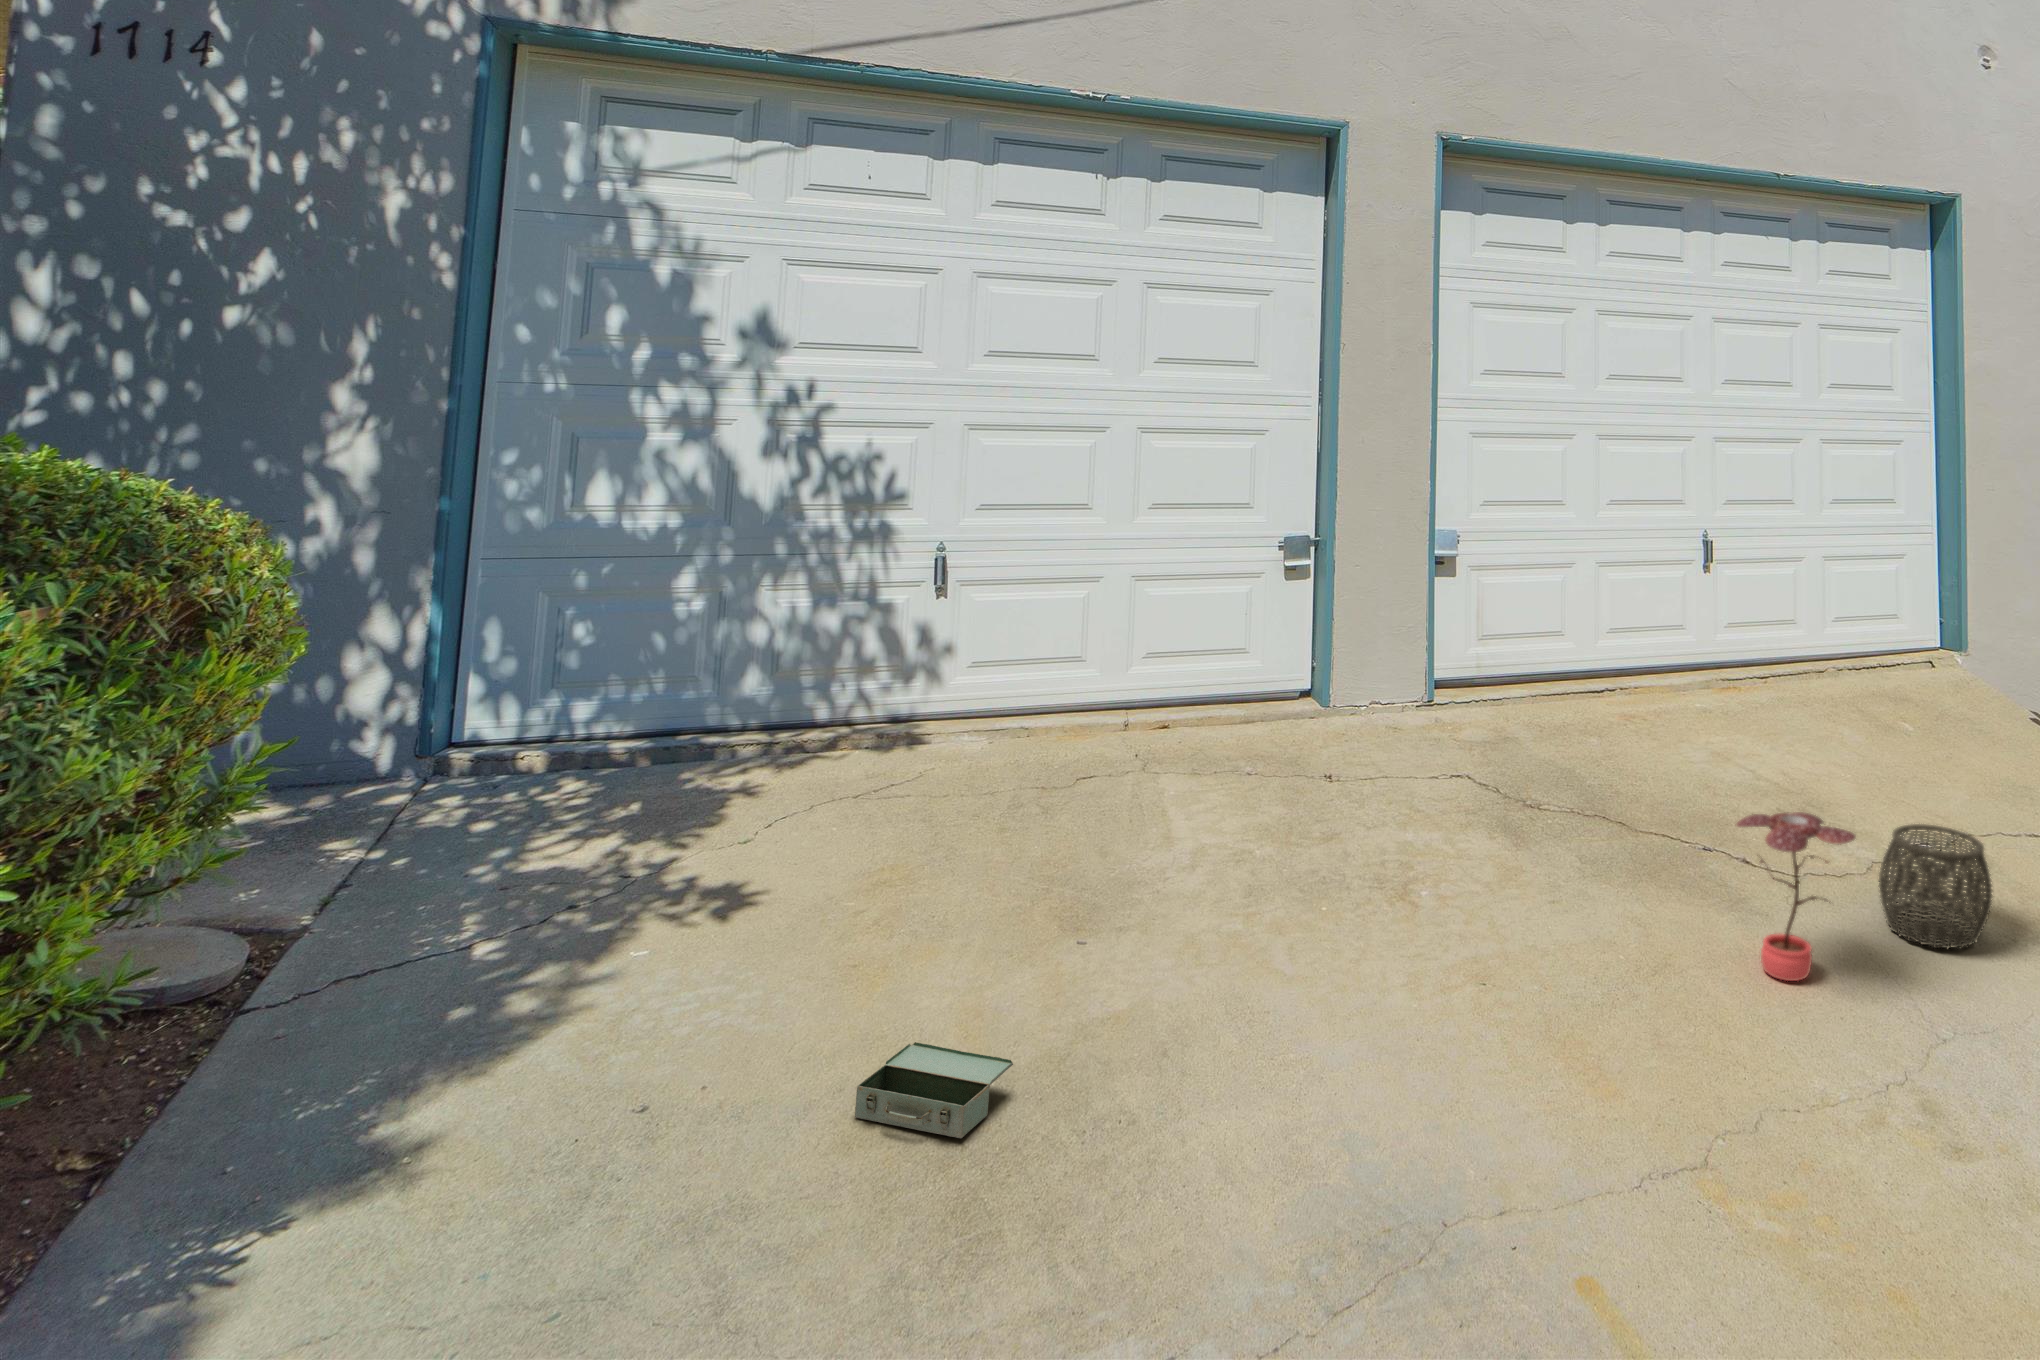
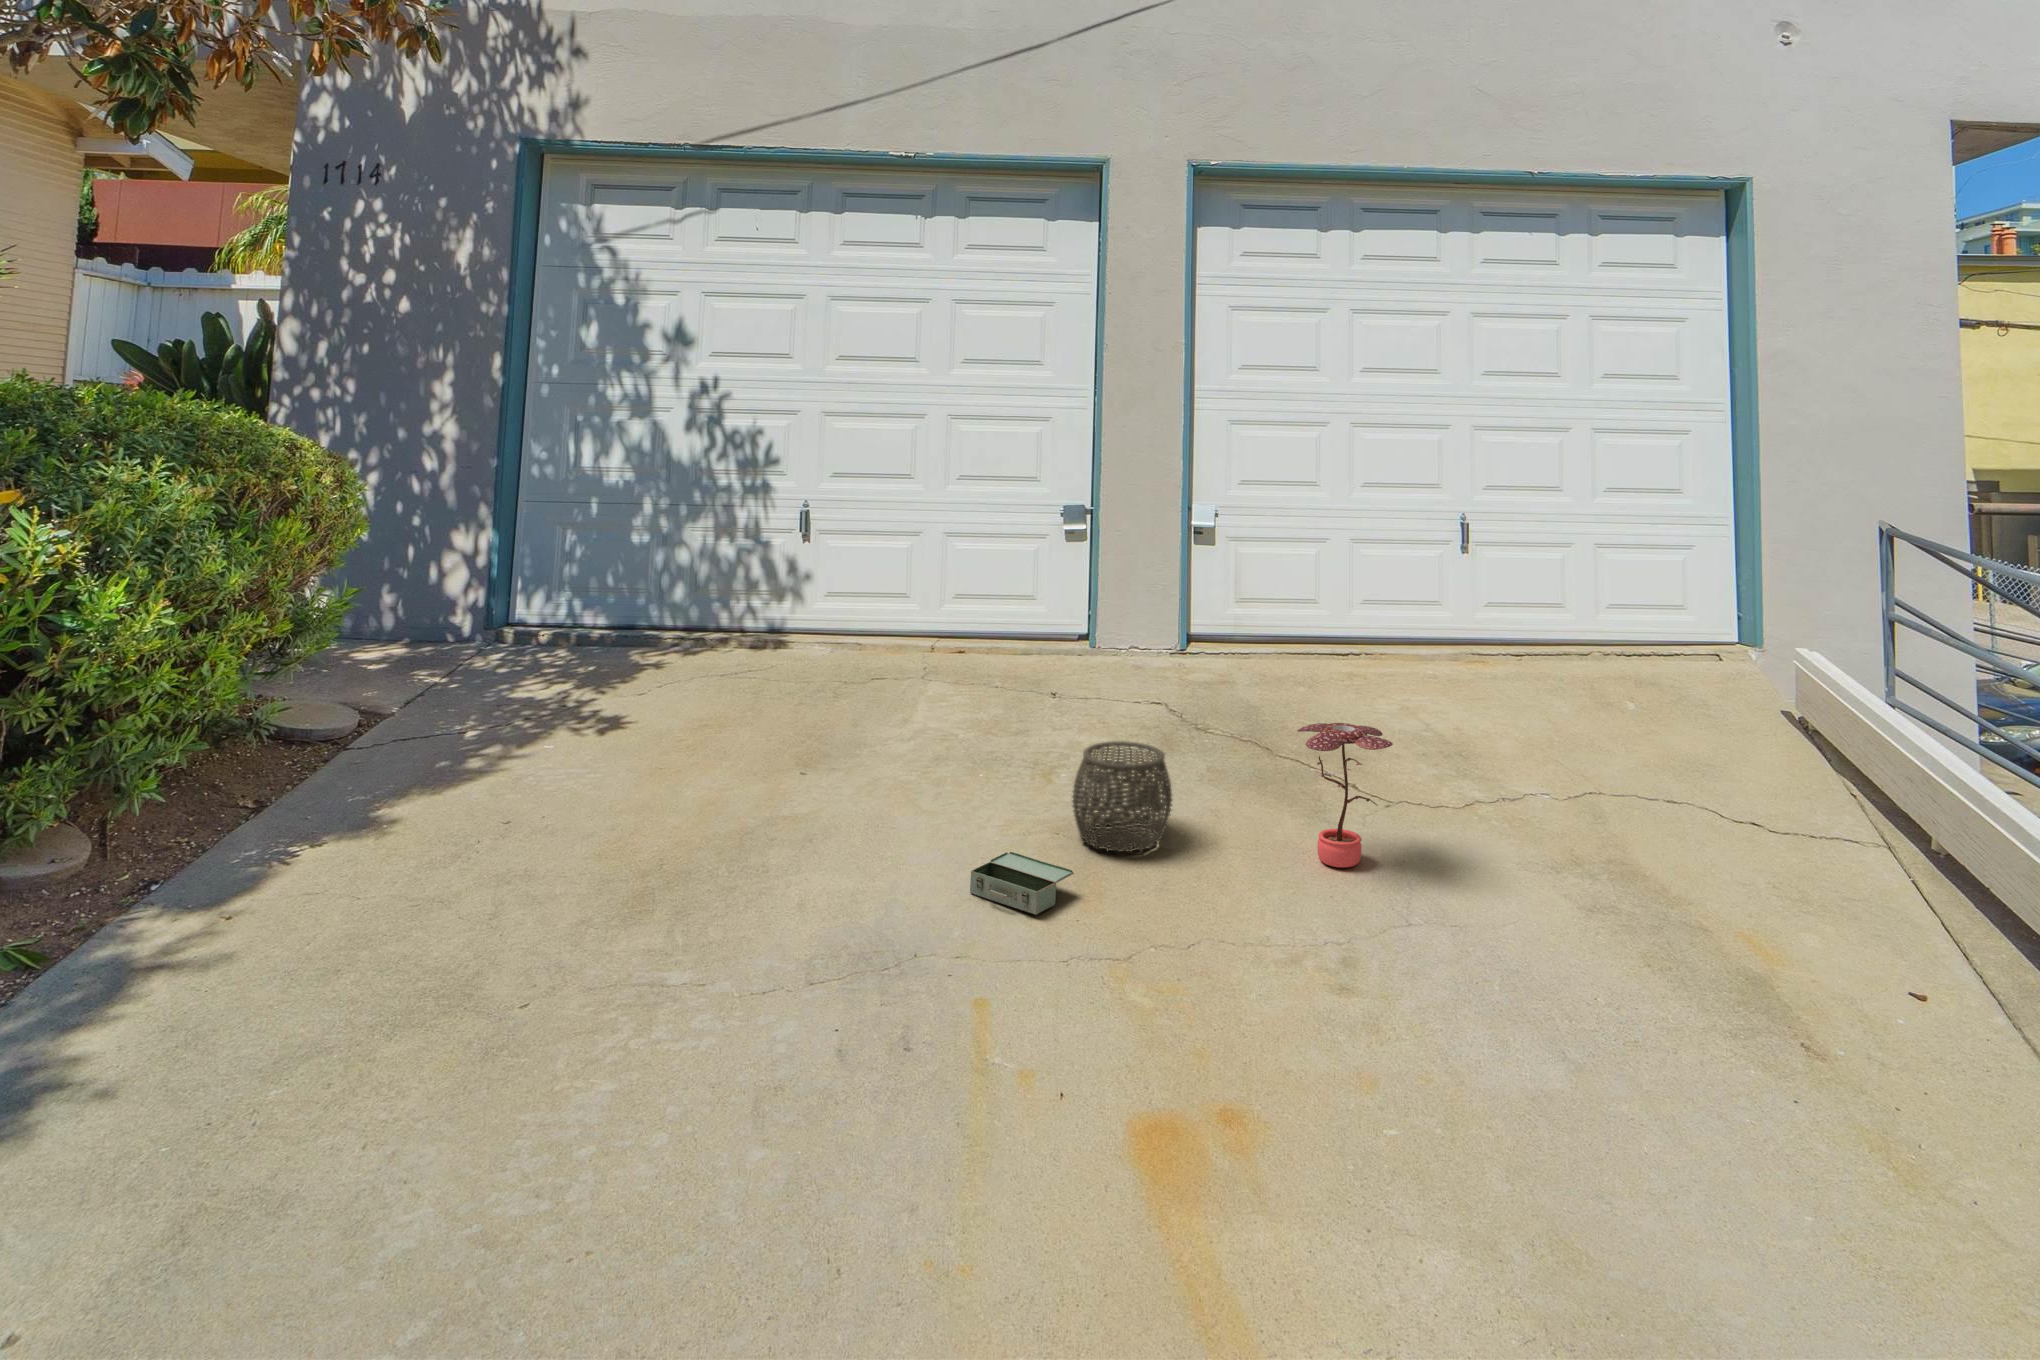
woven basket: present [1878,824,1992,949] -> present [1072,741,1172,852]
toolbox: present [855,1042,1013,1138] -> present [970,852,1074,915]

